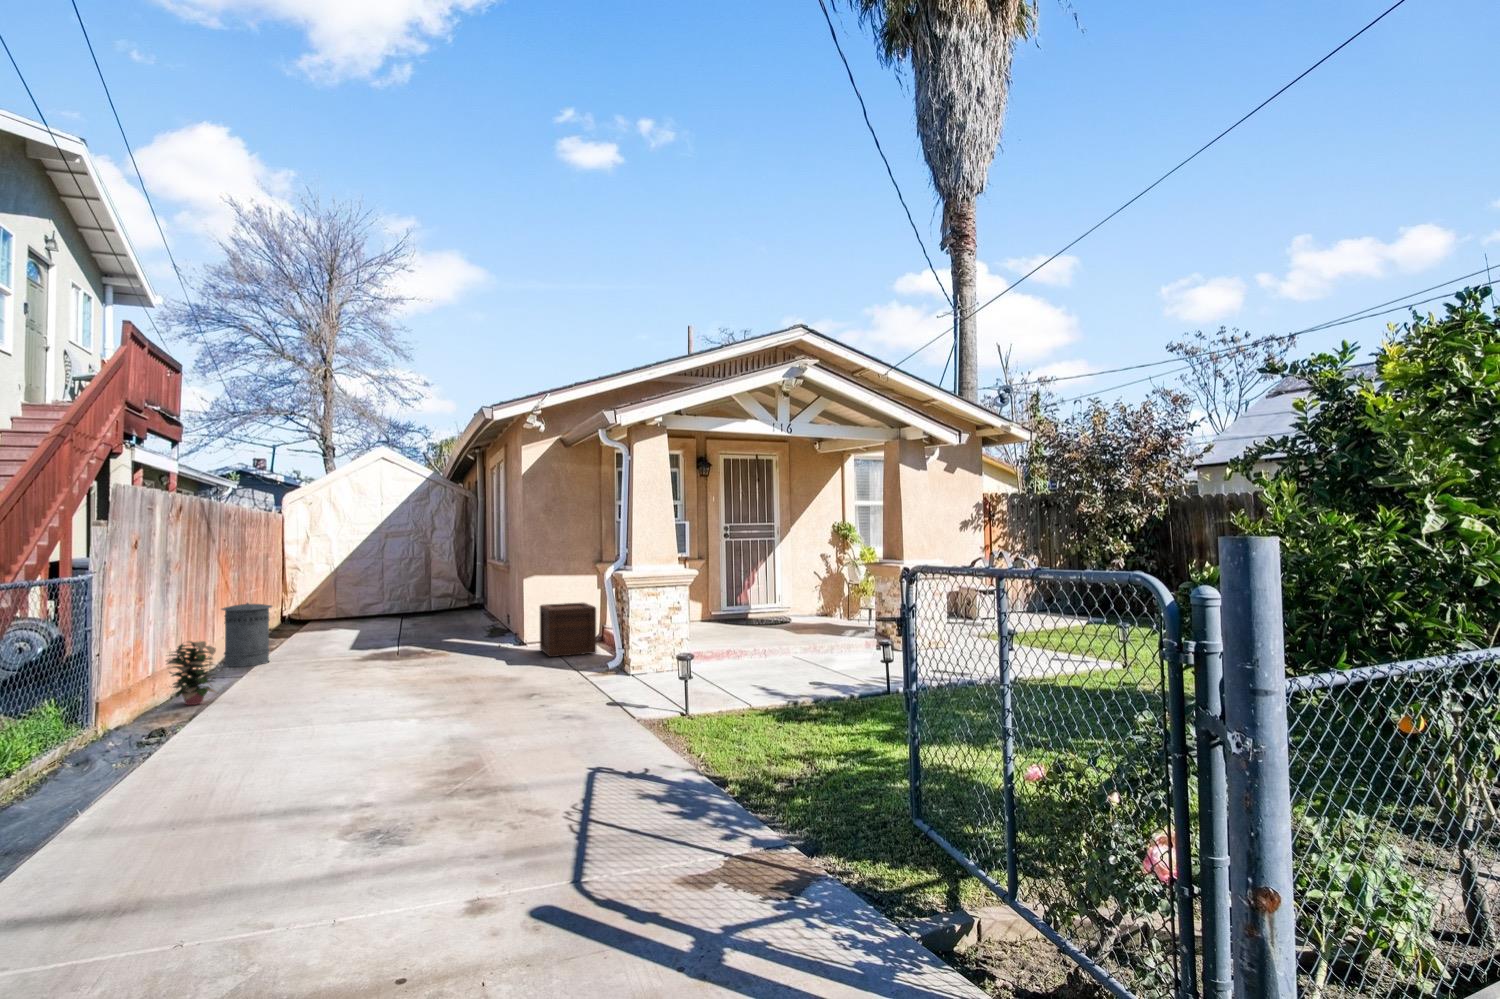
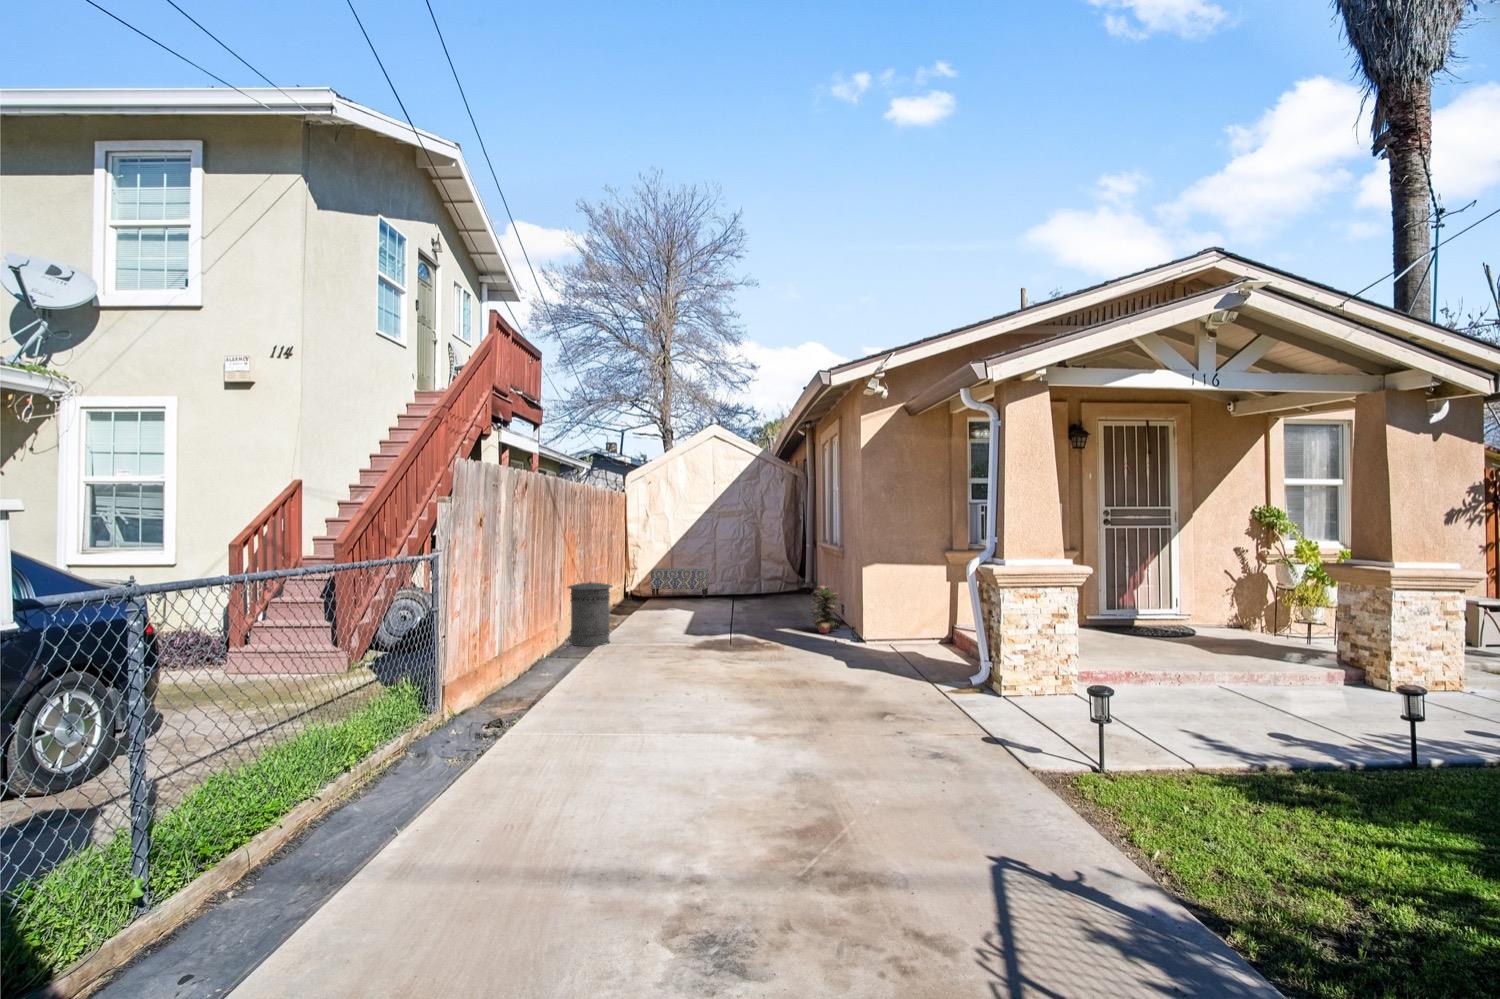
bench: none [312,589,377,620] -> present [651,568,709,597]
wooden crate: present [540,603,596,657] -> none [880,597,948,660]
decorative plant: present [167,641,217,705] -> present [811,585,838,633]

